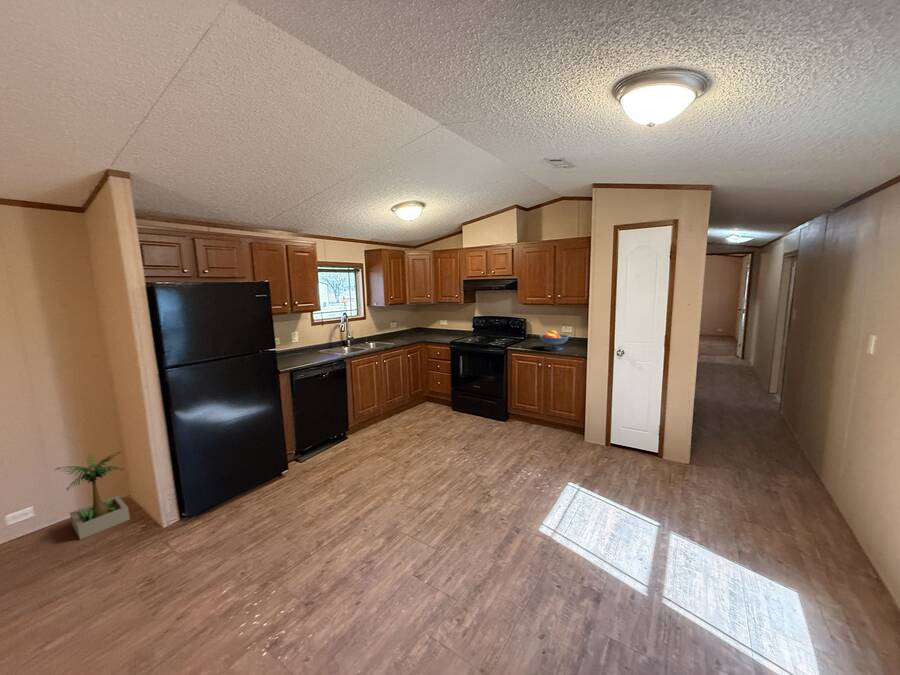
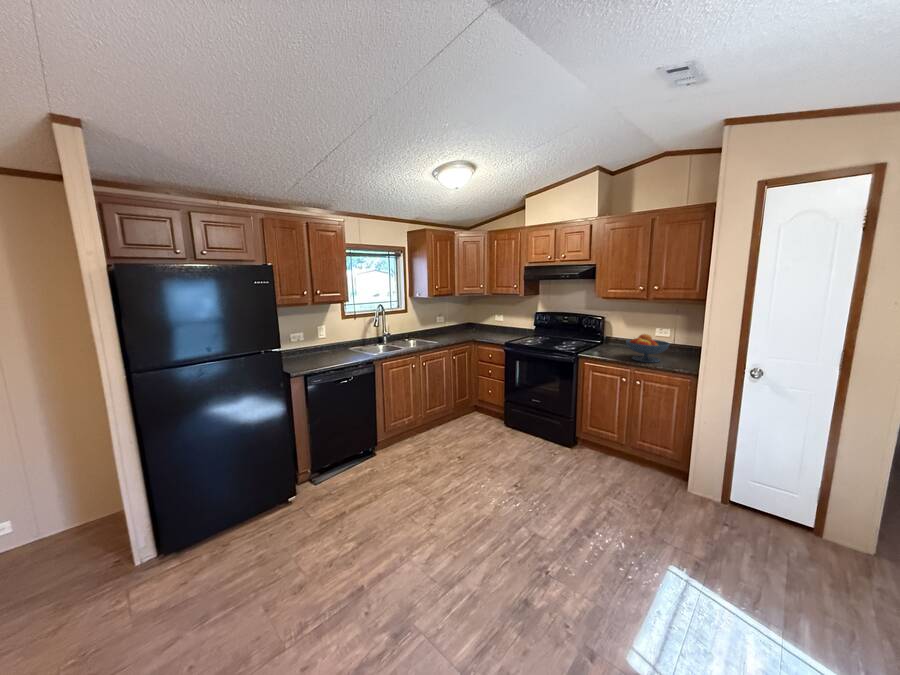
potted plant: present [56,452,130,539] -> none [12,463,108,570]

